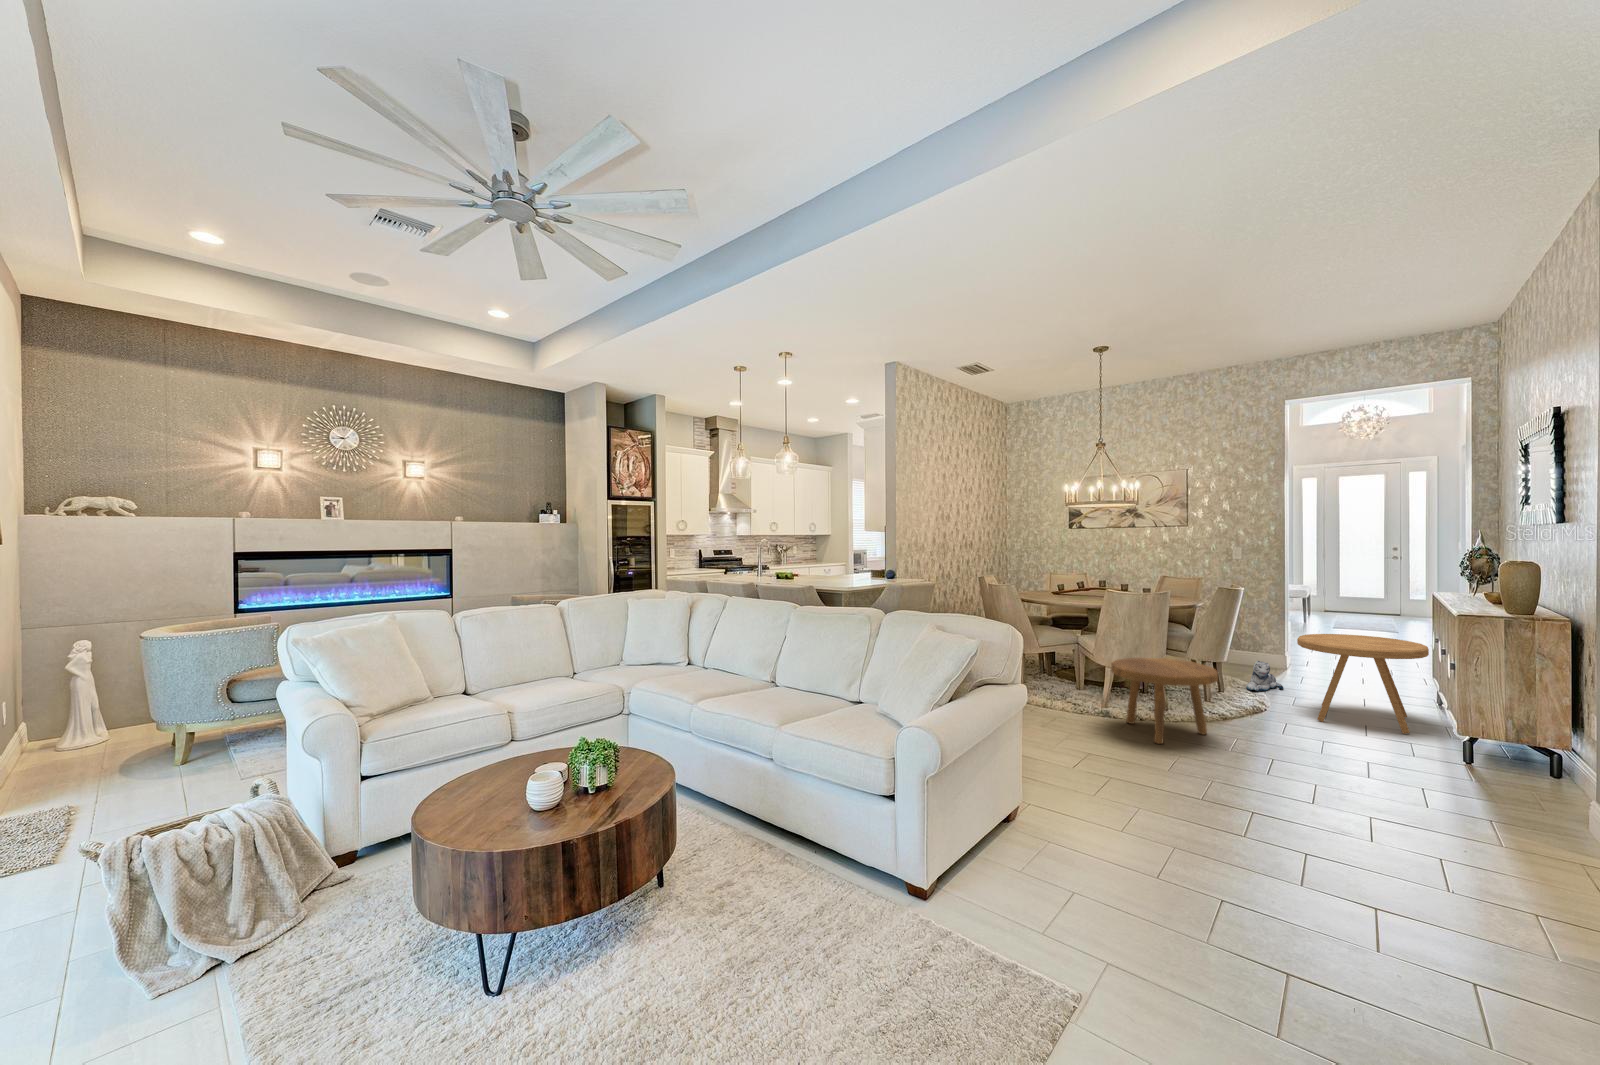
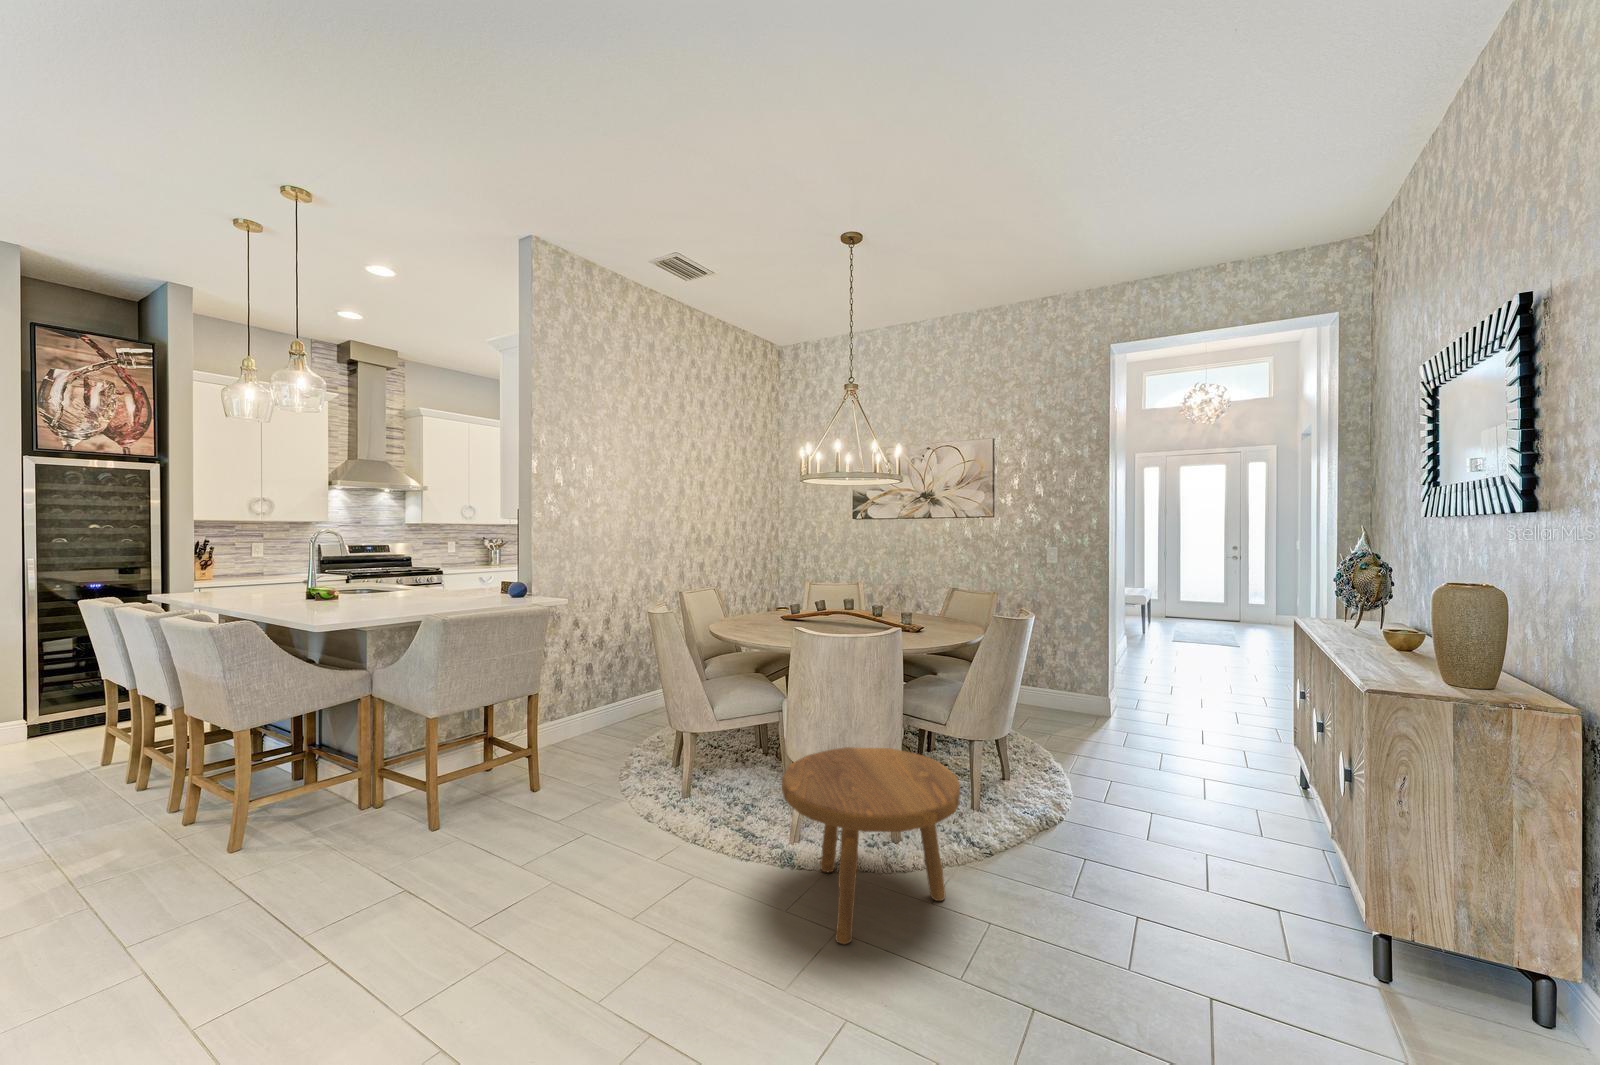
side table: present [1297,634,1429,734] -> none [1109,687,1300,872]
plush toy: present [1246,661,1283,691] -> none [1046,718,1097,767]

